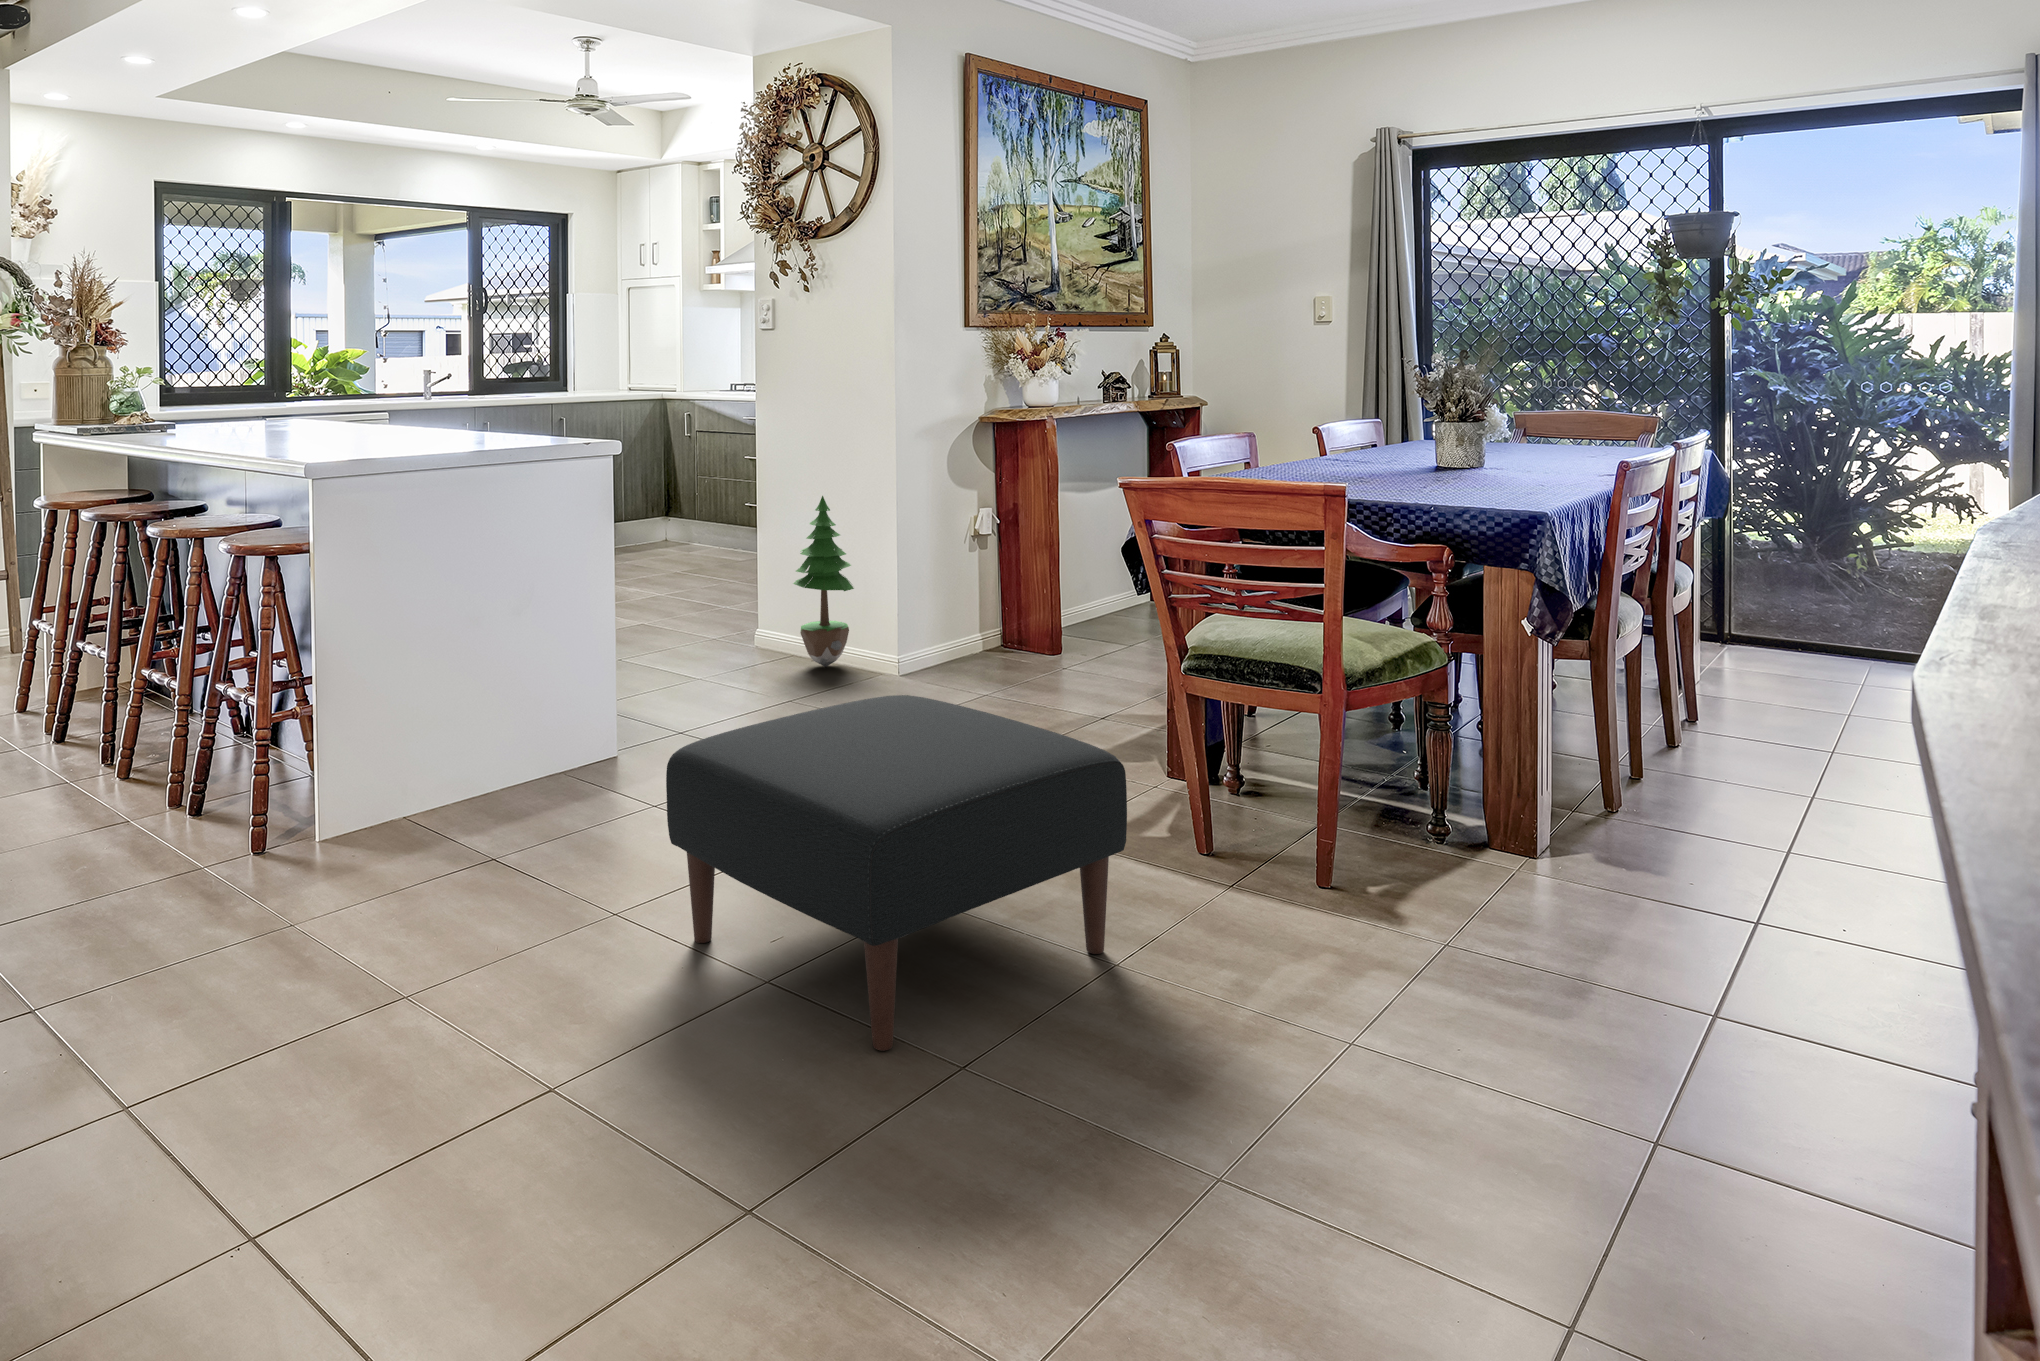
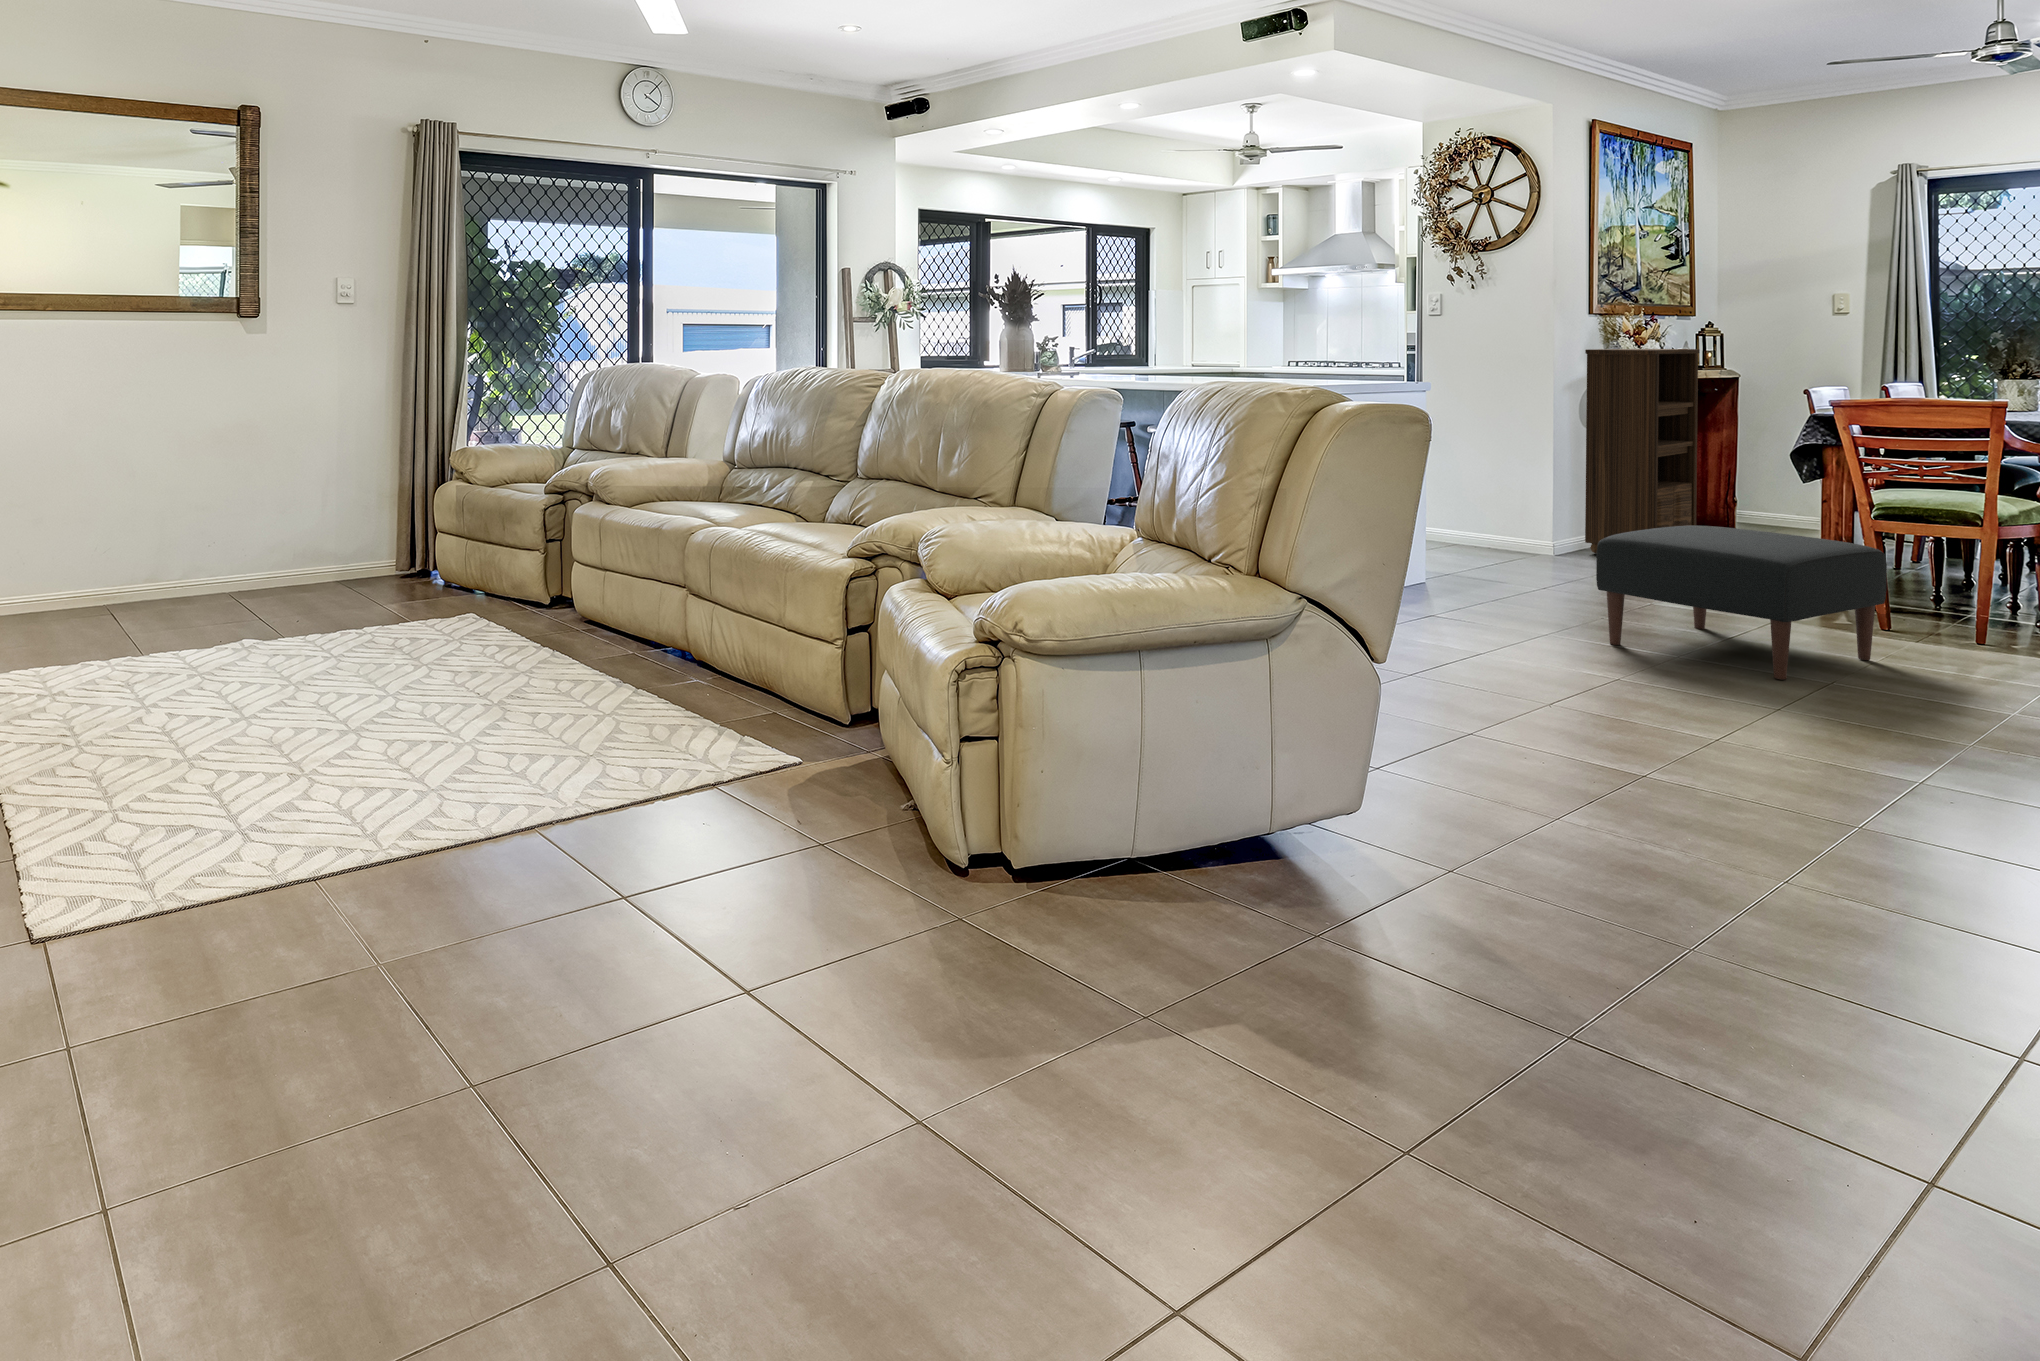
bookshelf: none [924,375,1093,684] -> present [1585,349,1699,553]
potted tree: present [793,496,854,667] -> none [1475,428,1522,547]

